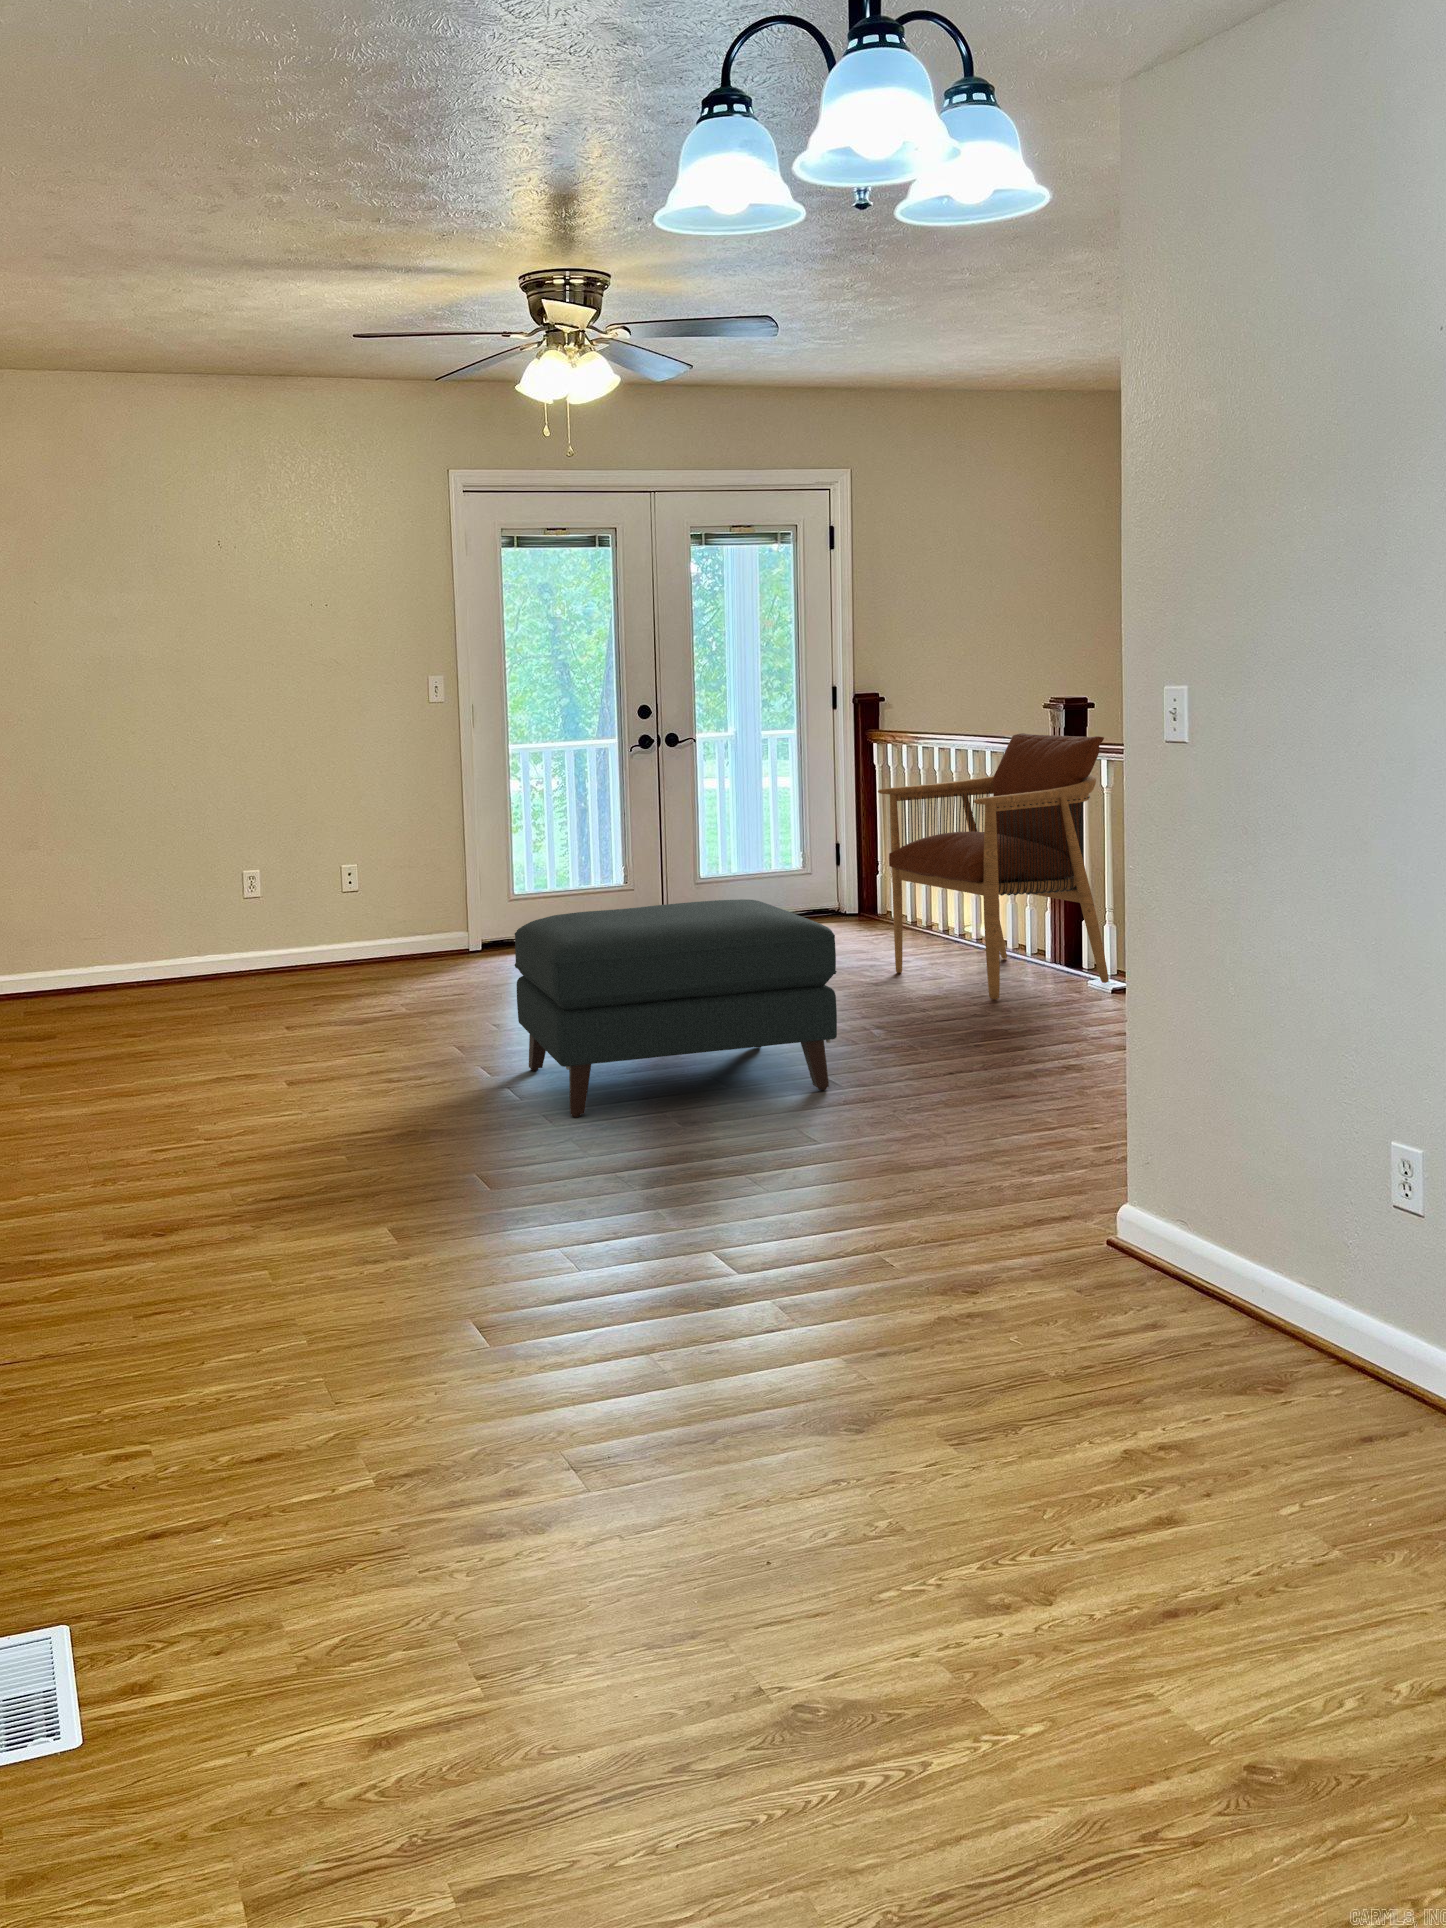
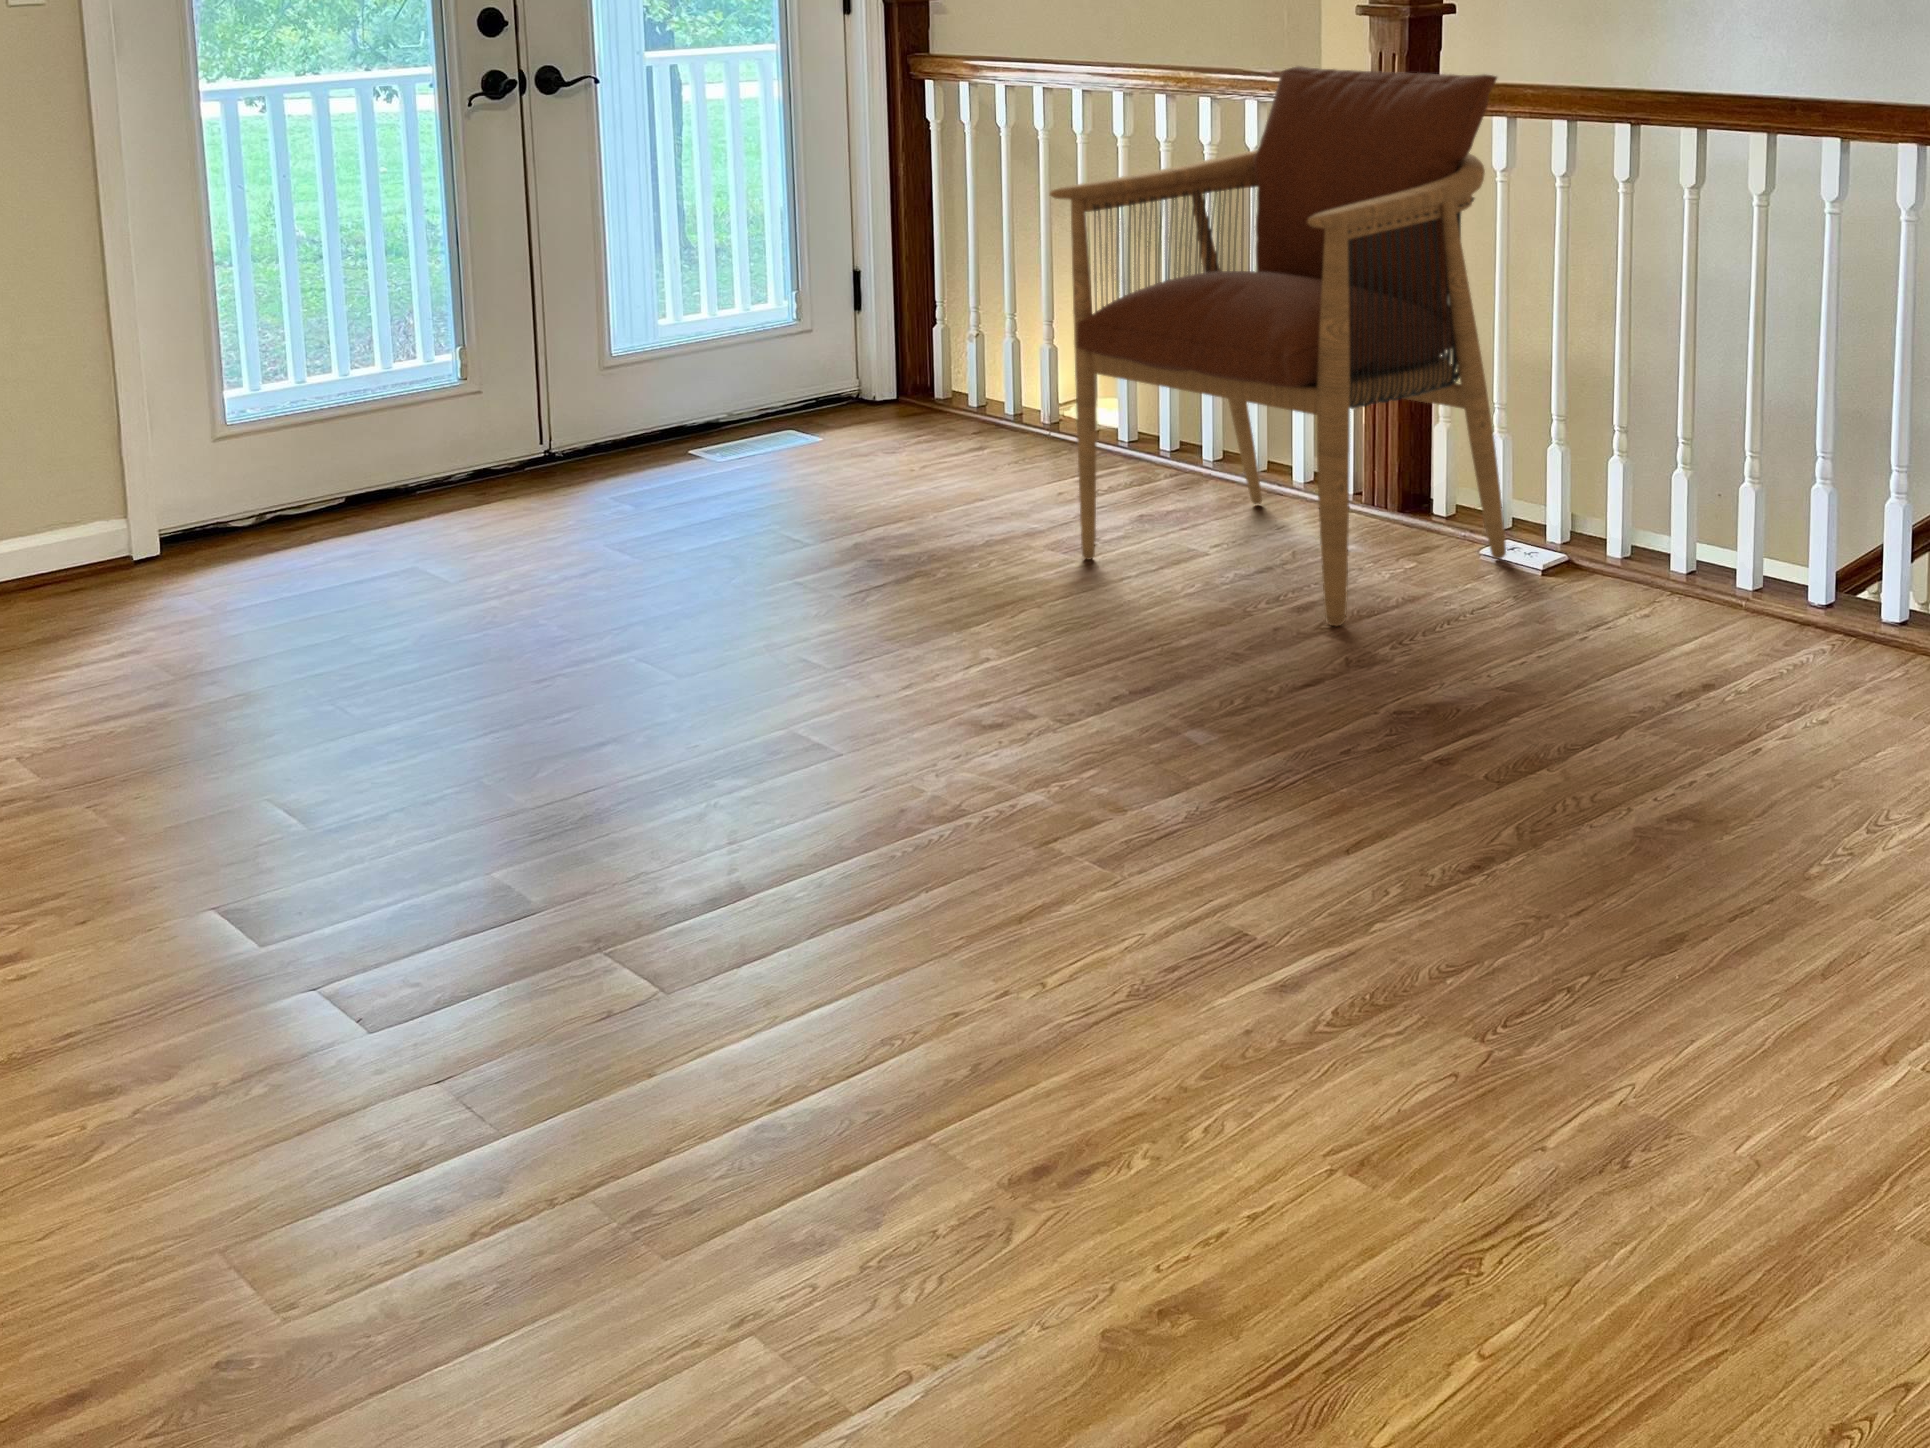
ottoman: present [515,899,837,1117] -> none [361,507,1261,1247]

